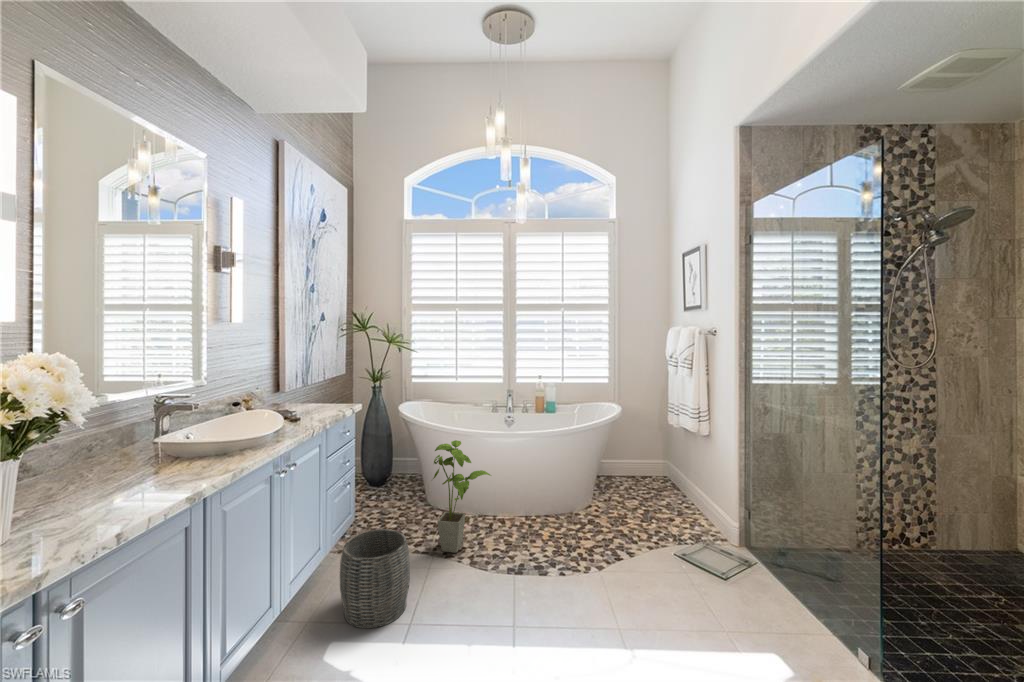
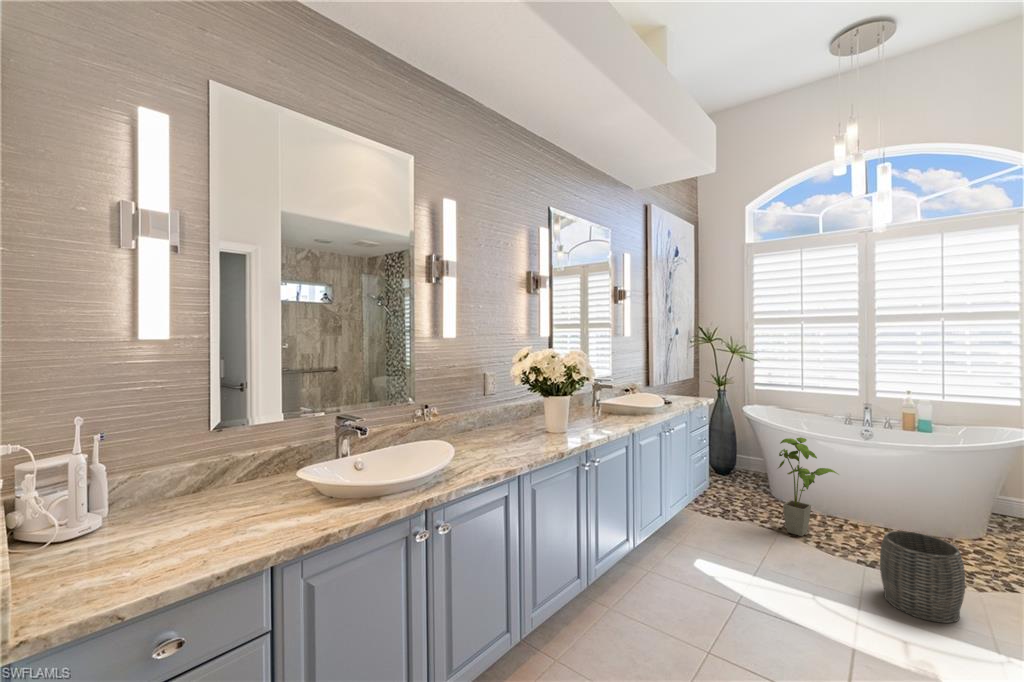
woven basket: present [340,529,410,628] -> present [880,531,965,623]

